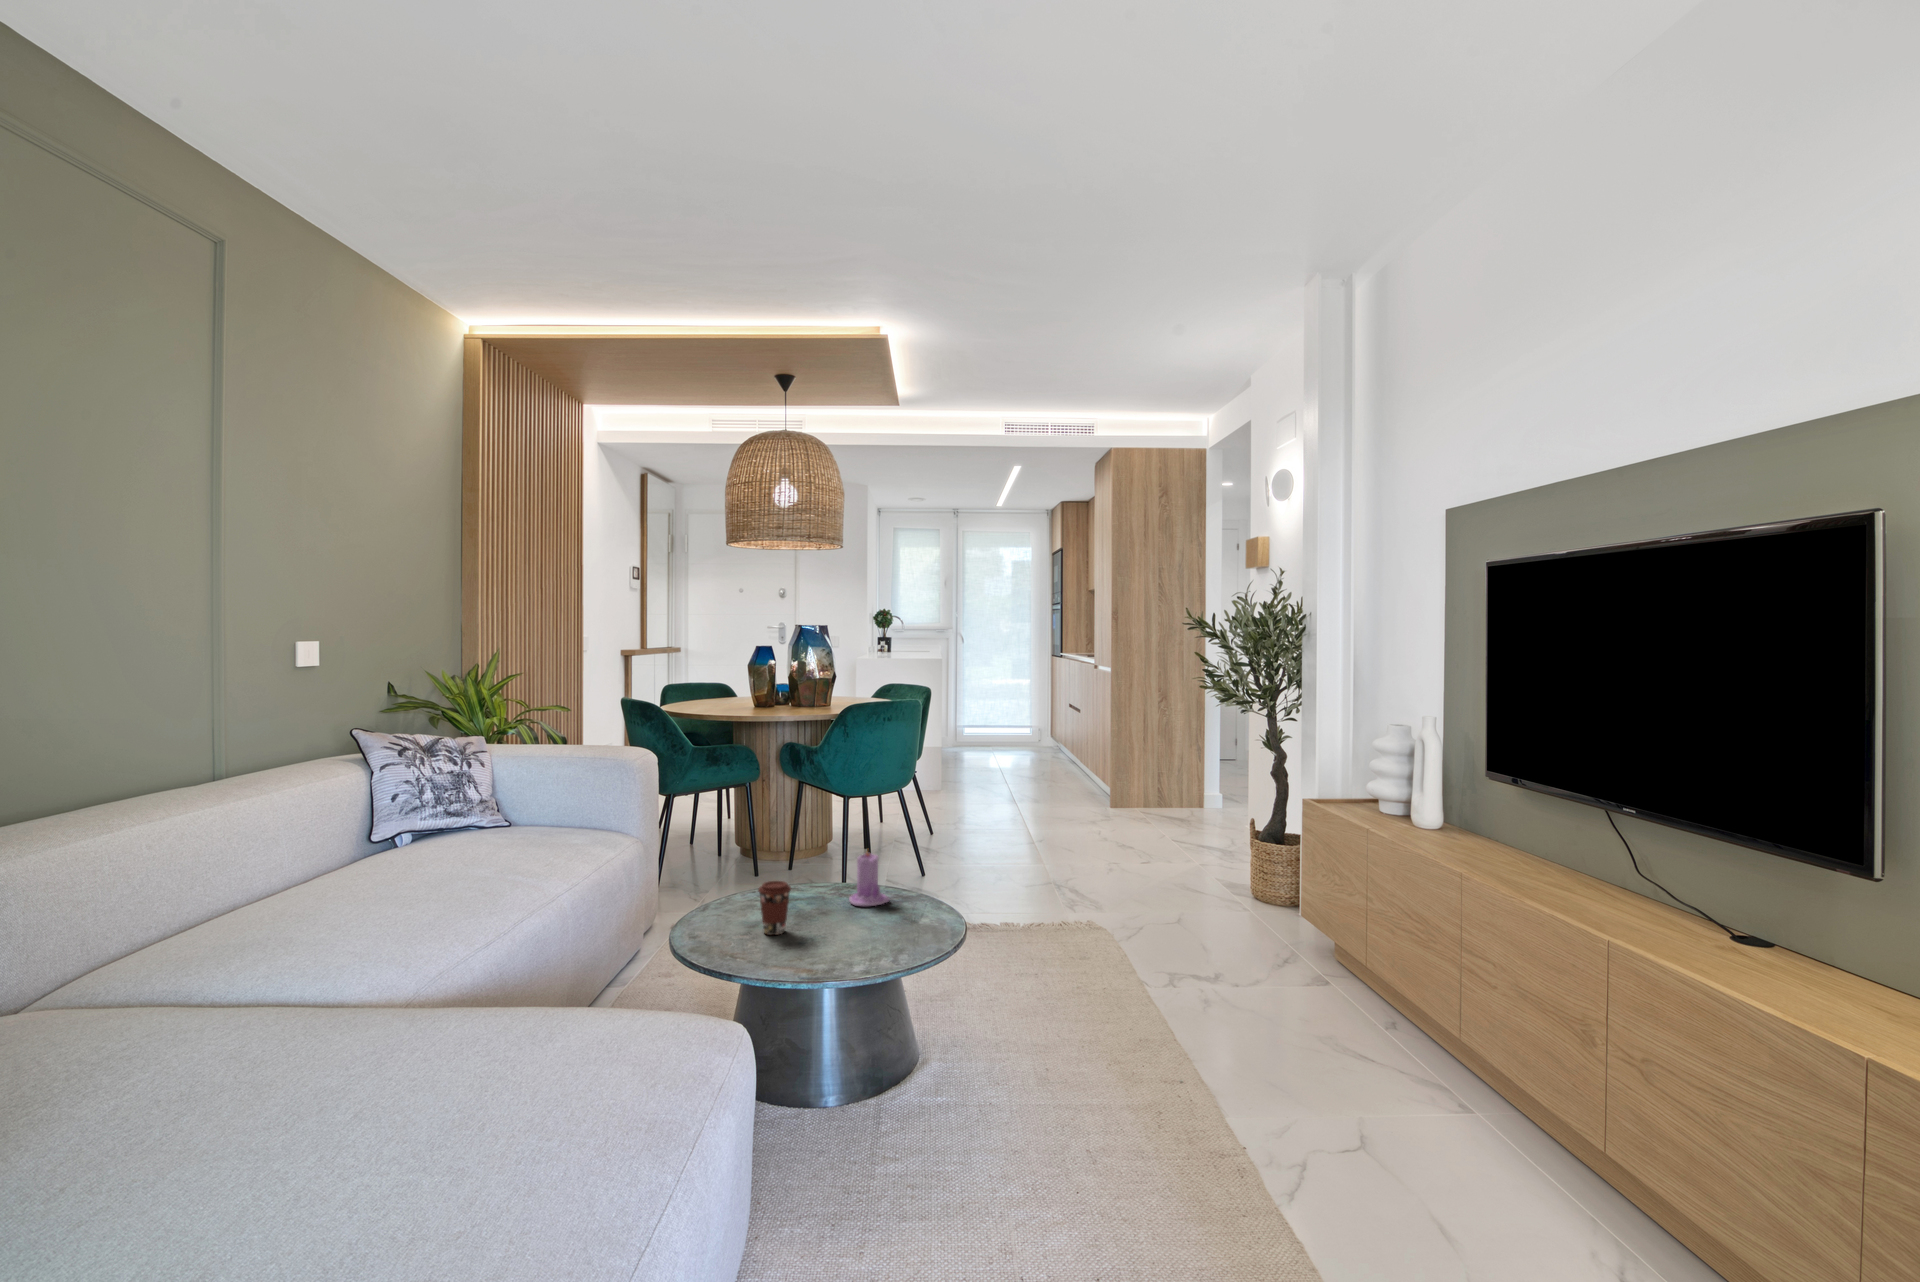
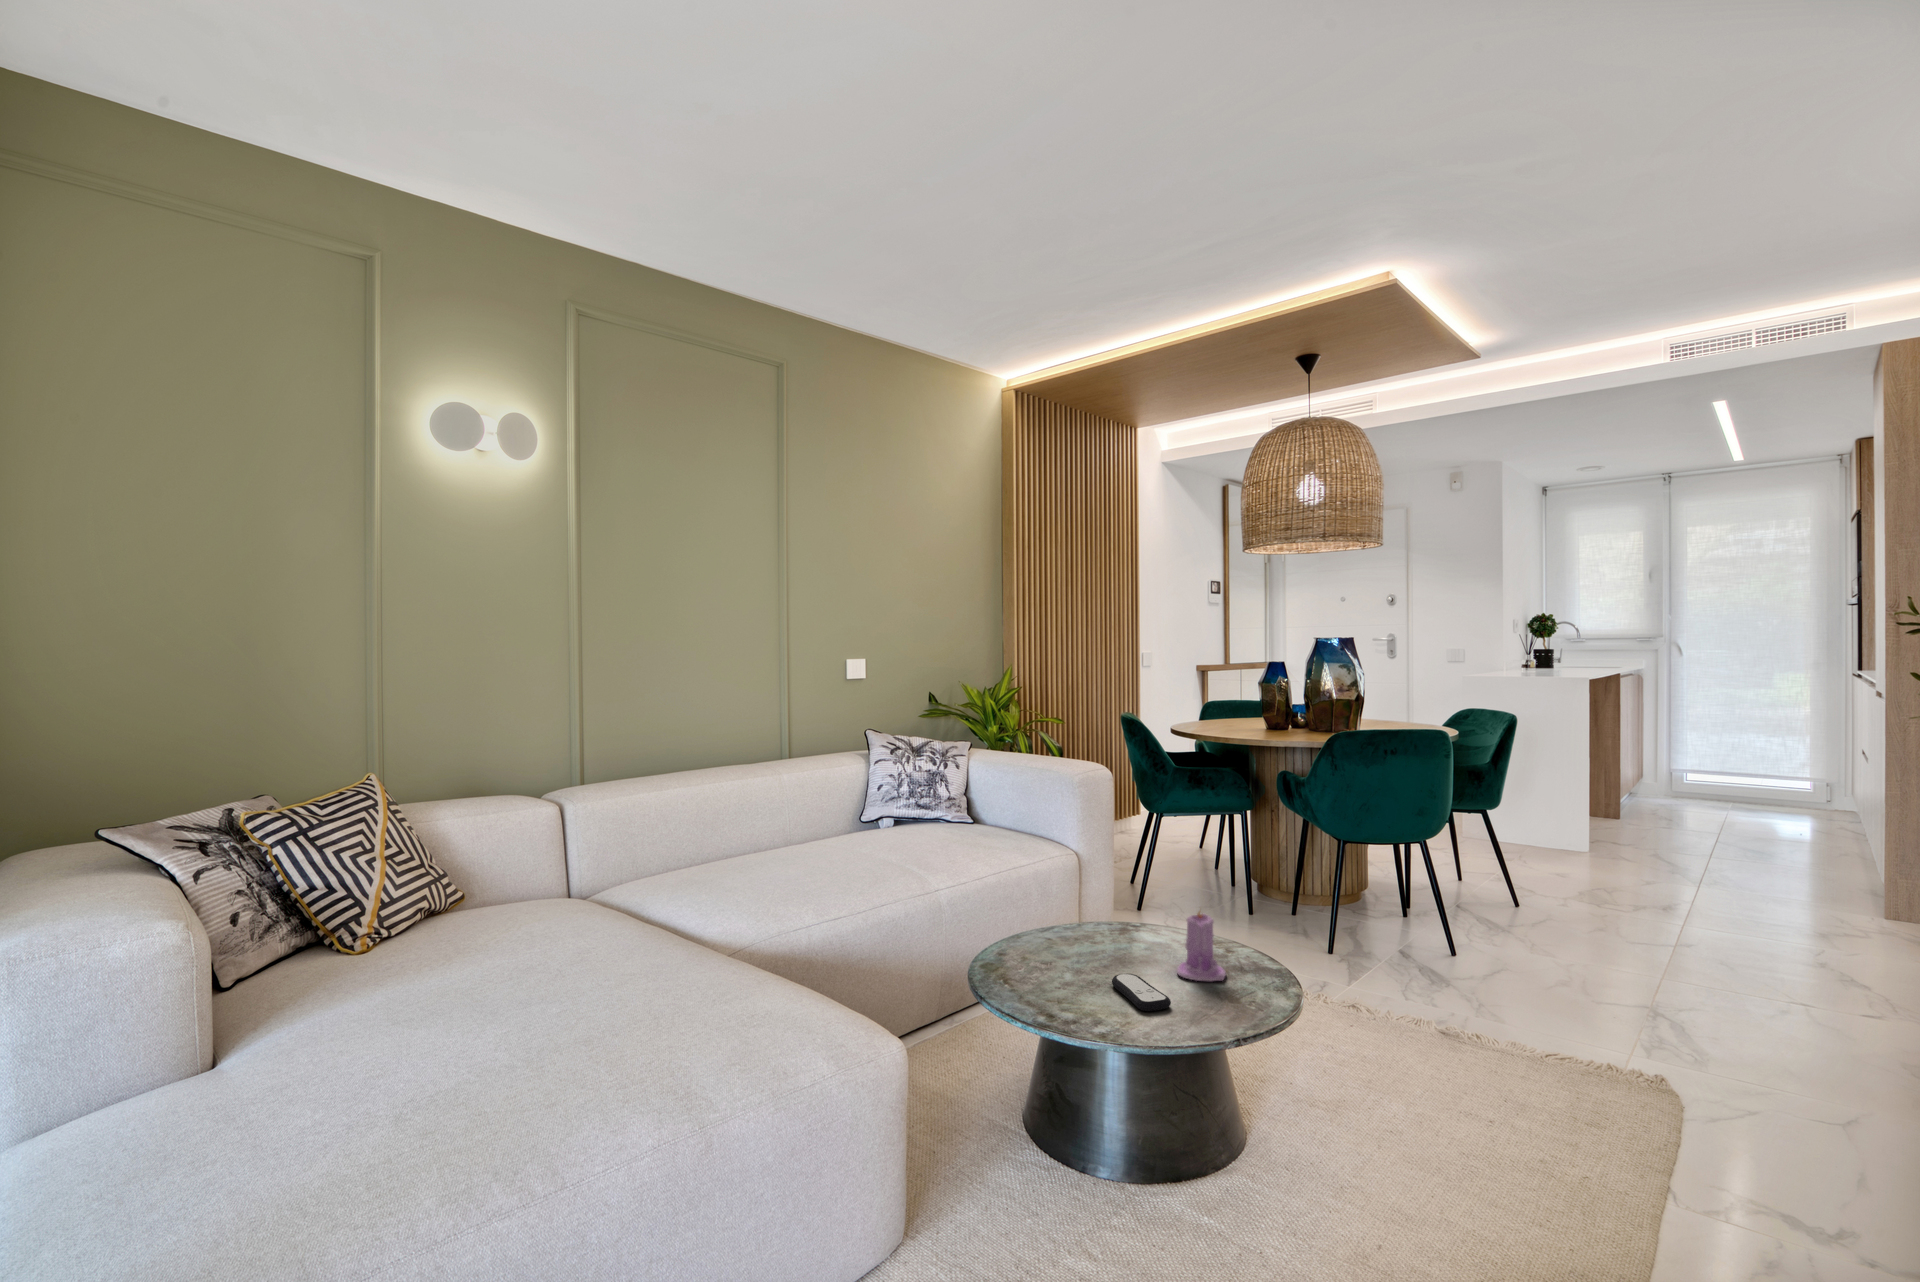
coffee cup: present [758,881,791,935] -> none [1039,924,1077,986]
remote control: none [817,911,878,933] -> present [1112,974,1171,1011]

